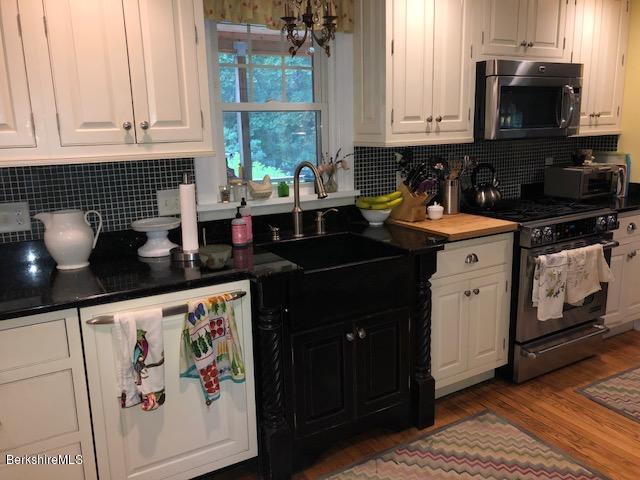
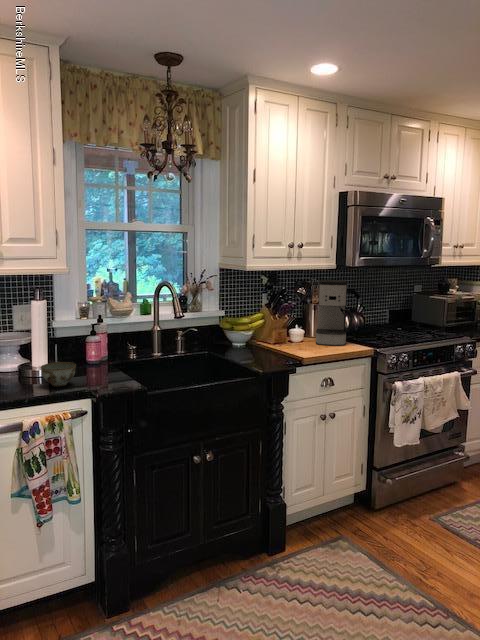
coffee maker: none [455,154,494,221] -> present [316,280,353,346]

